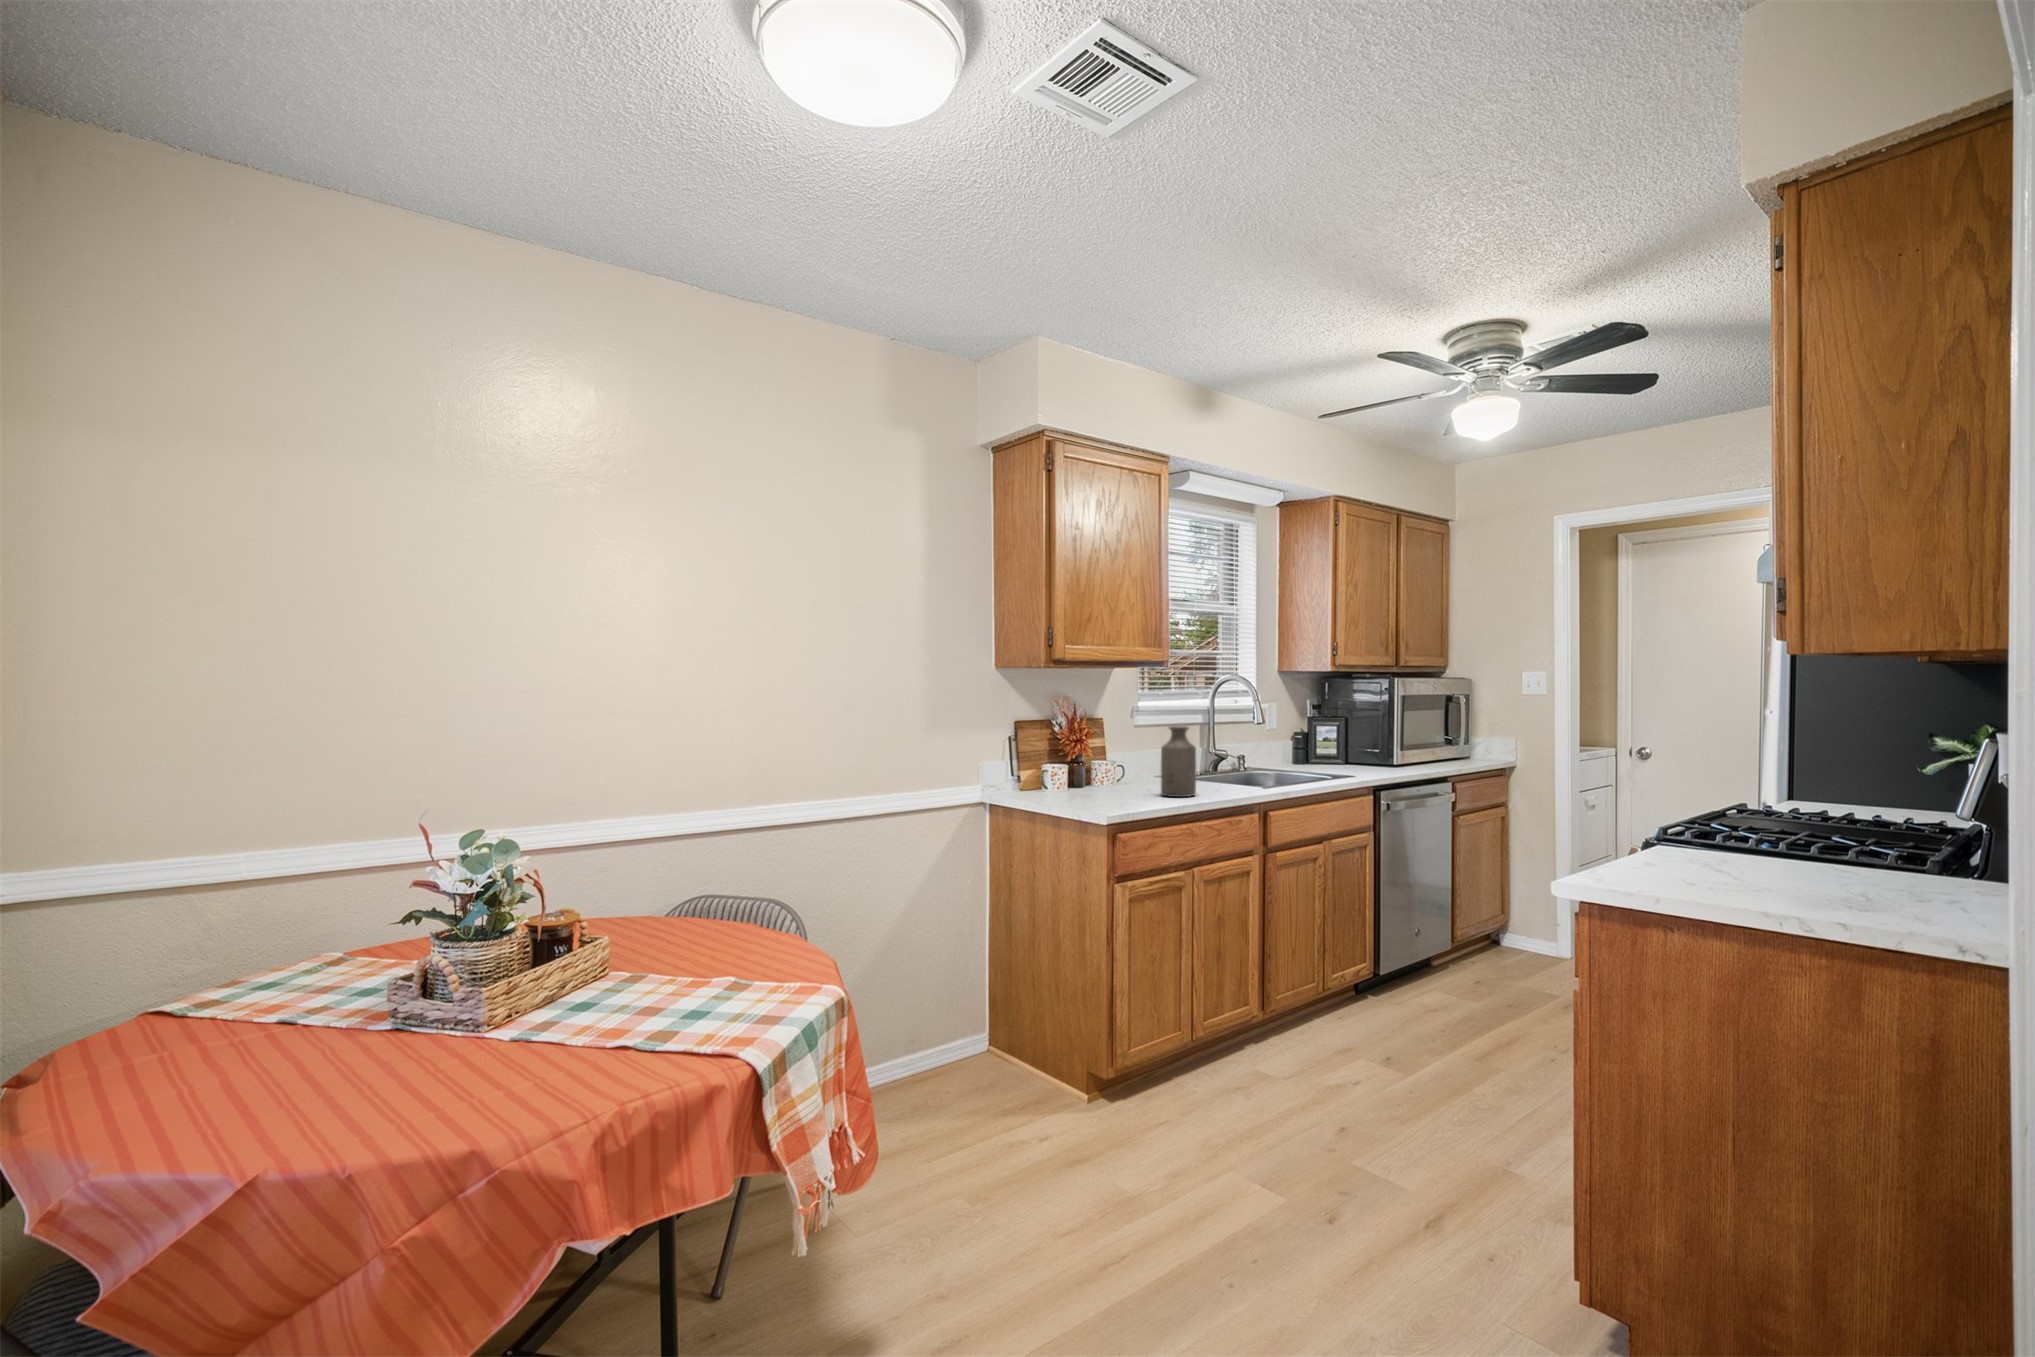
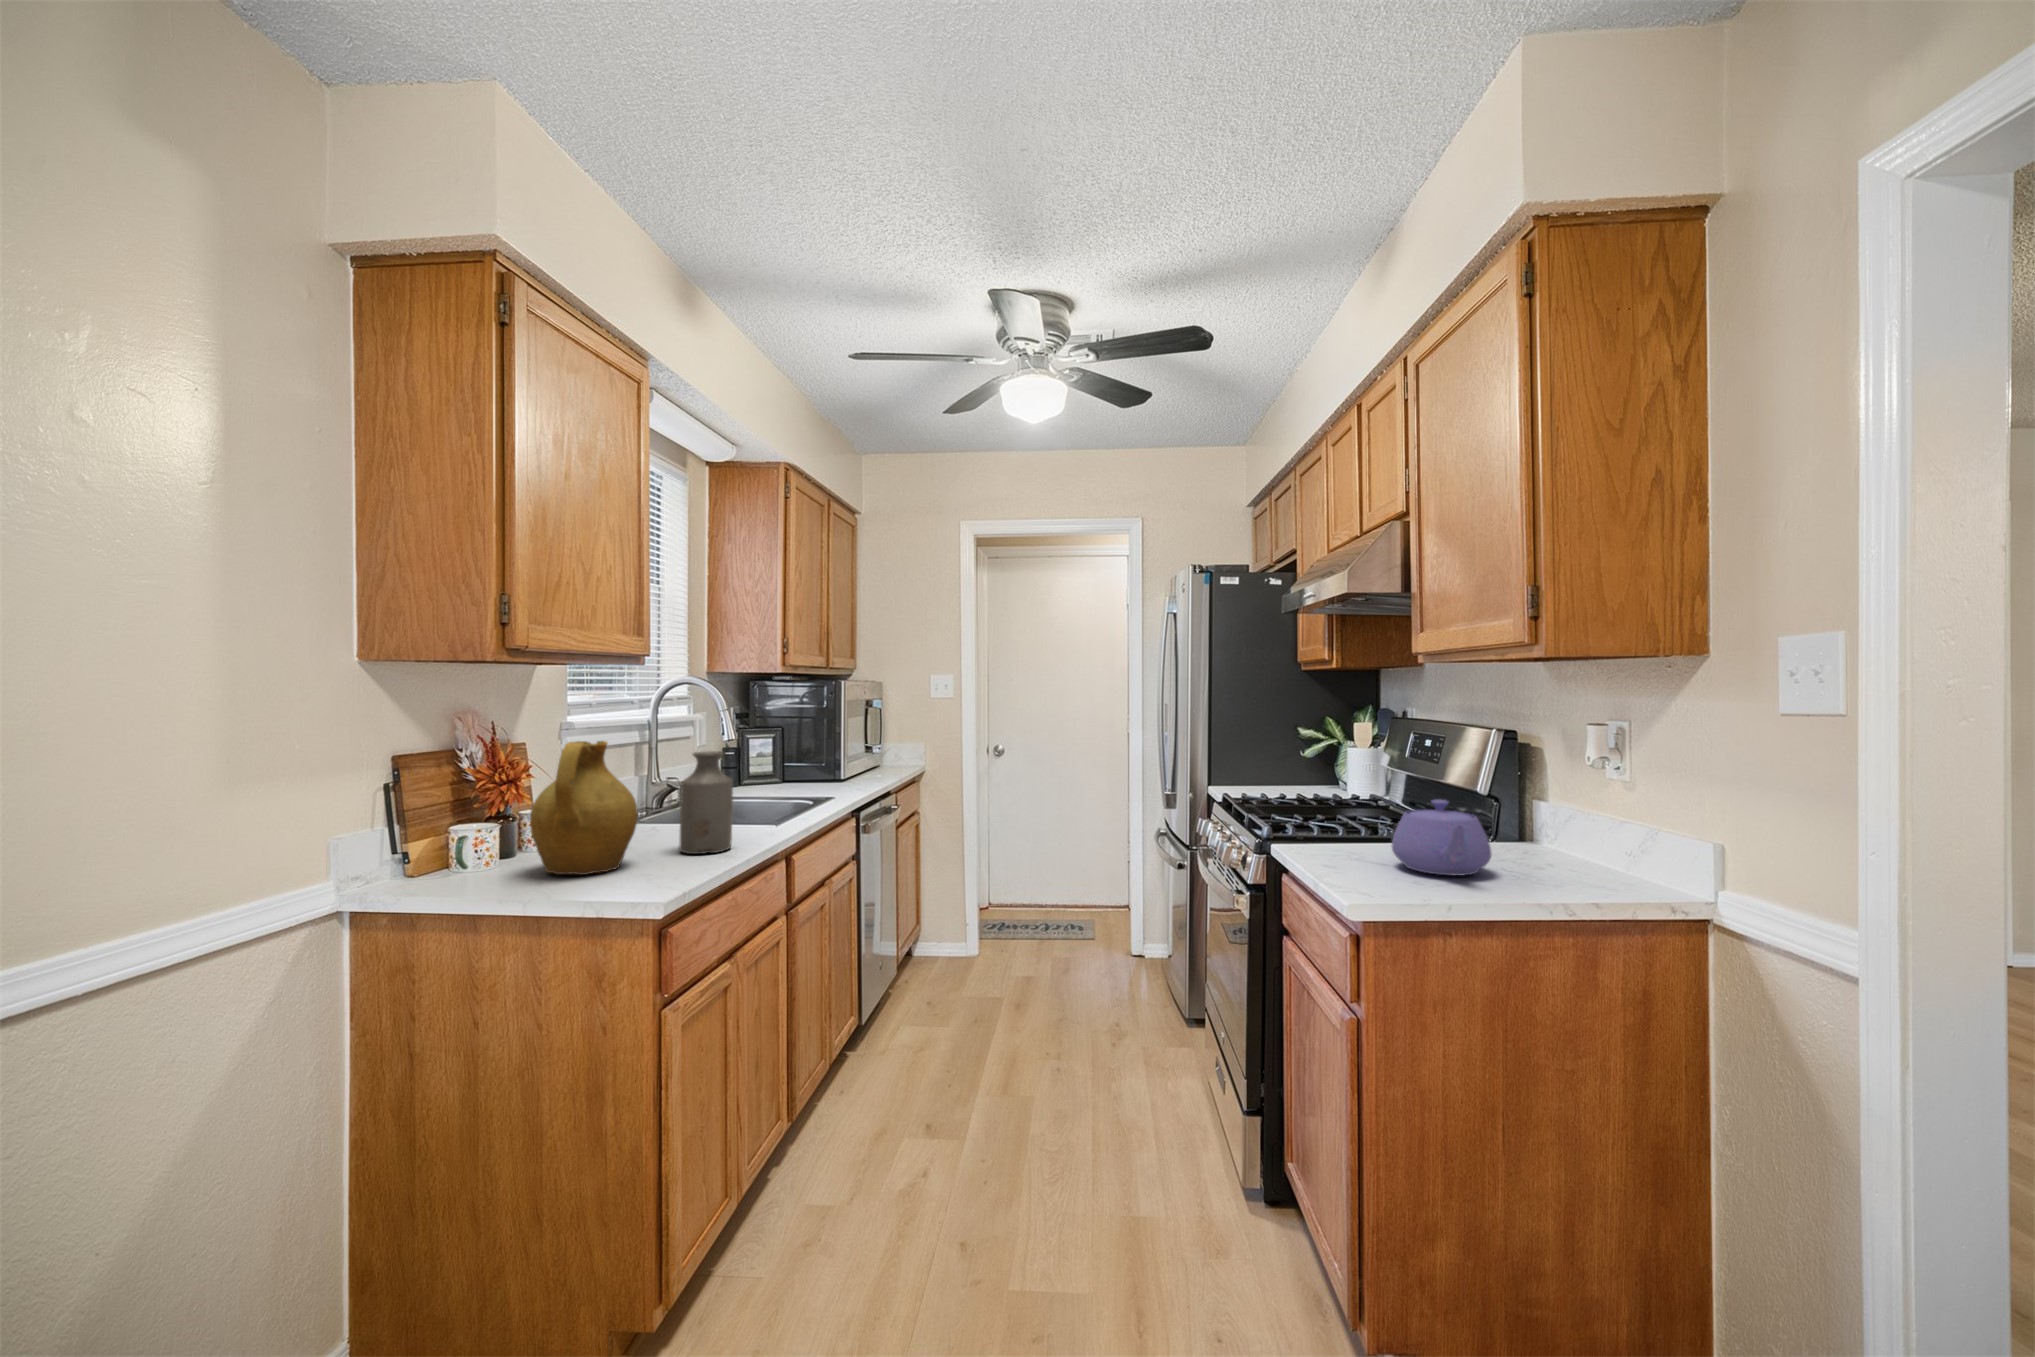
pitcher: none [1069,715,1128,798] -> present [530,741,638,875]
teapot: none [1722,798,1860,887] -> present [1392,800,1492,875]

